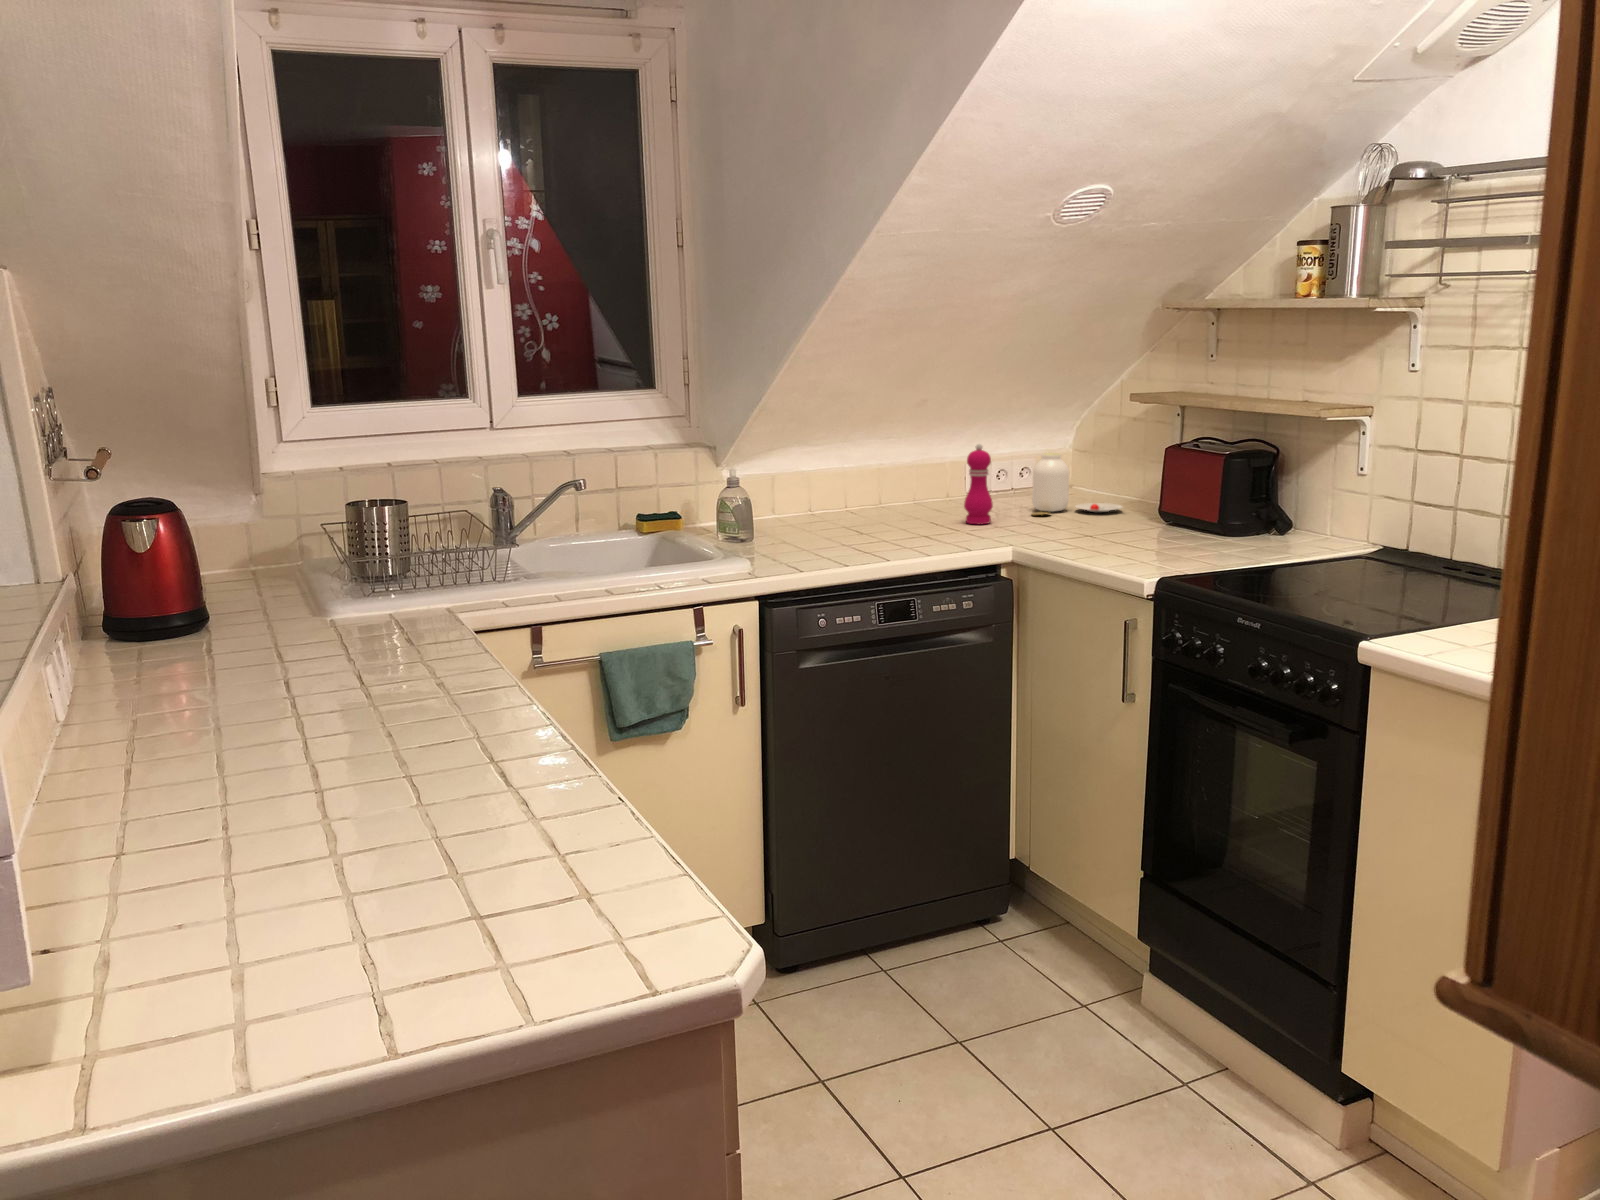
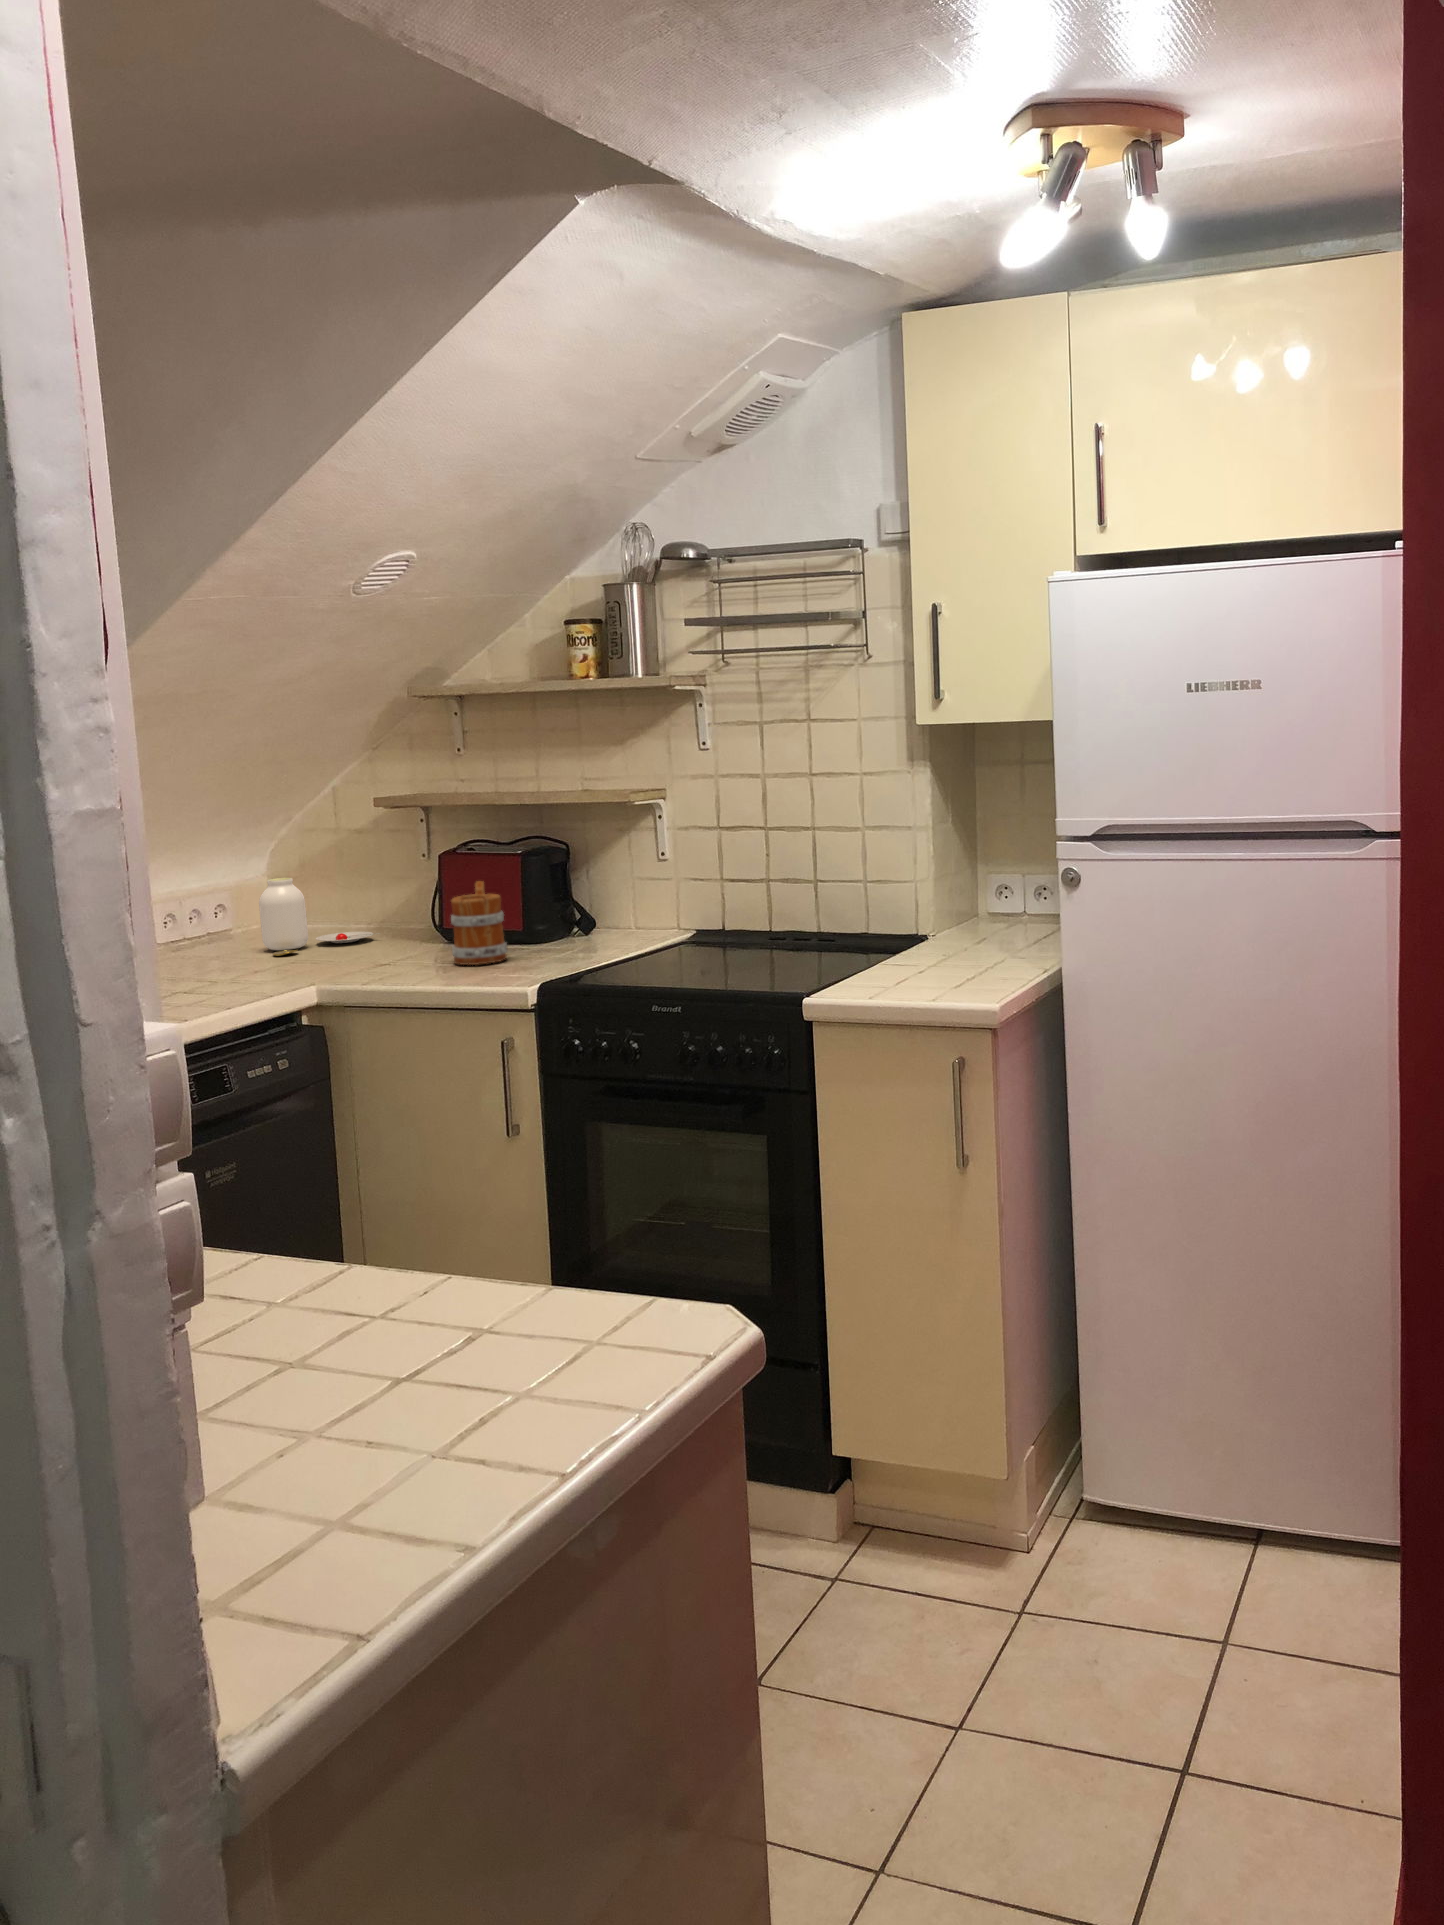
pepper mill: present [964,444,993,524] -> none [200,872,241,974]
mug: none [1134,476,1186,550] -> present [451,881,507,965]

